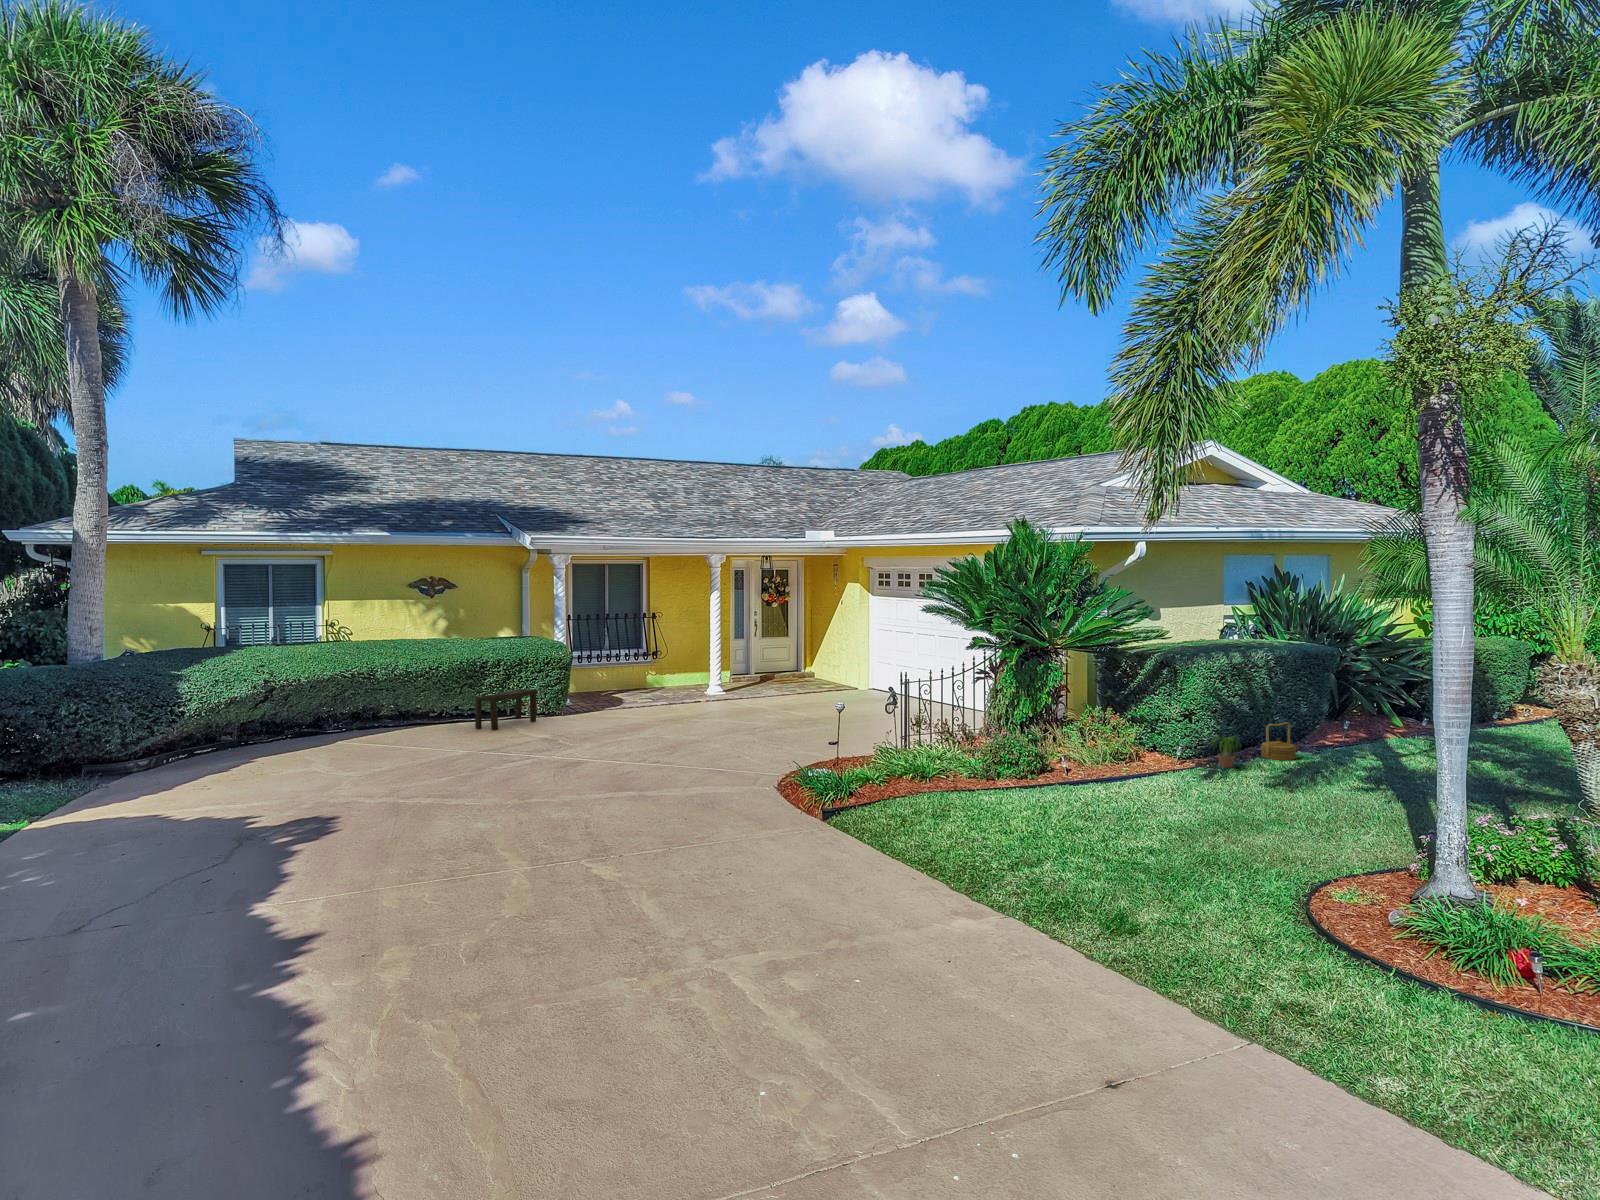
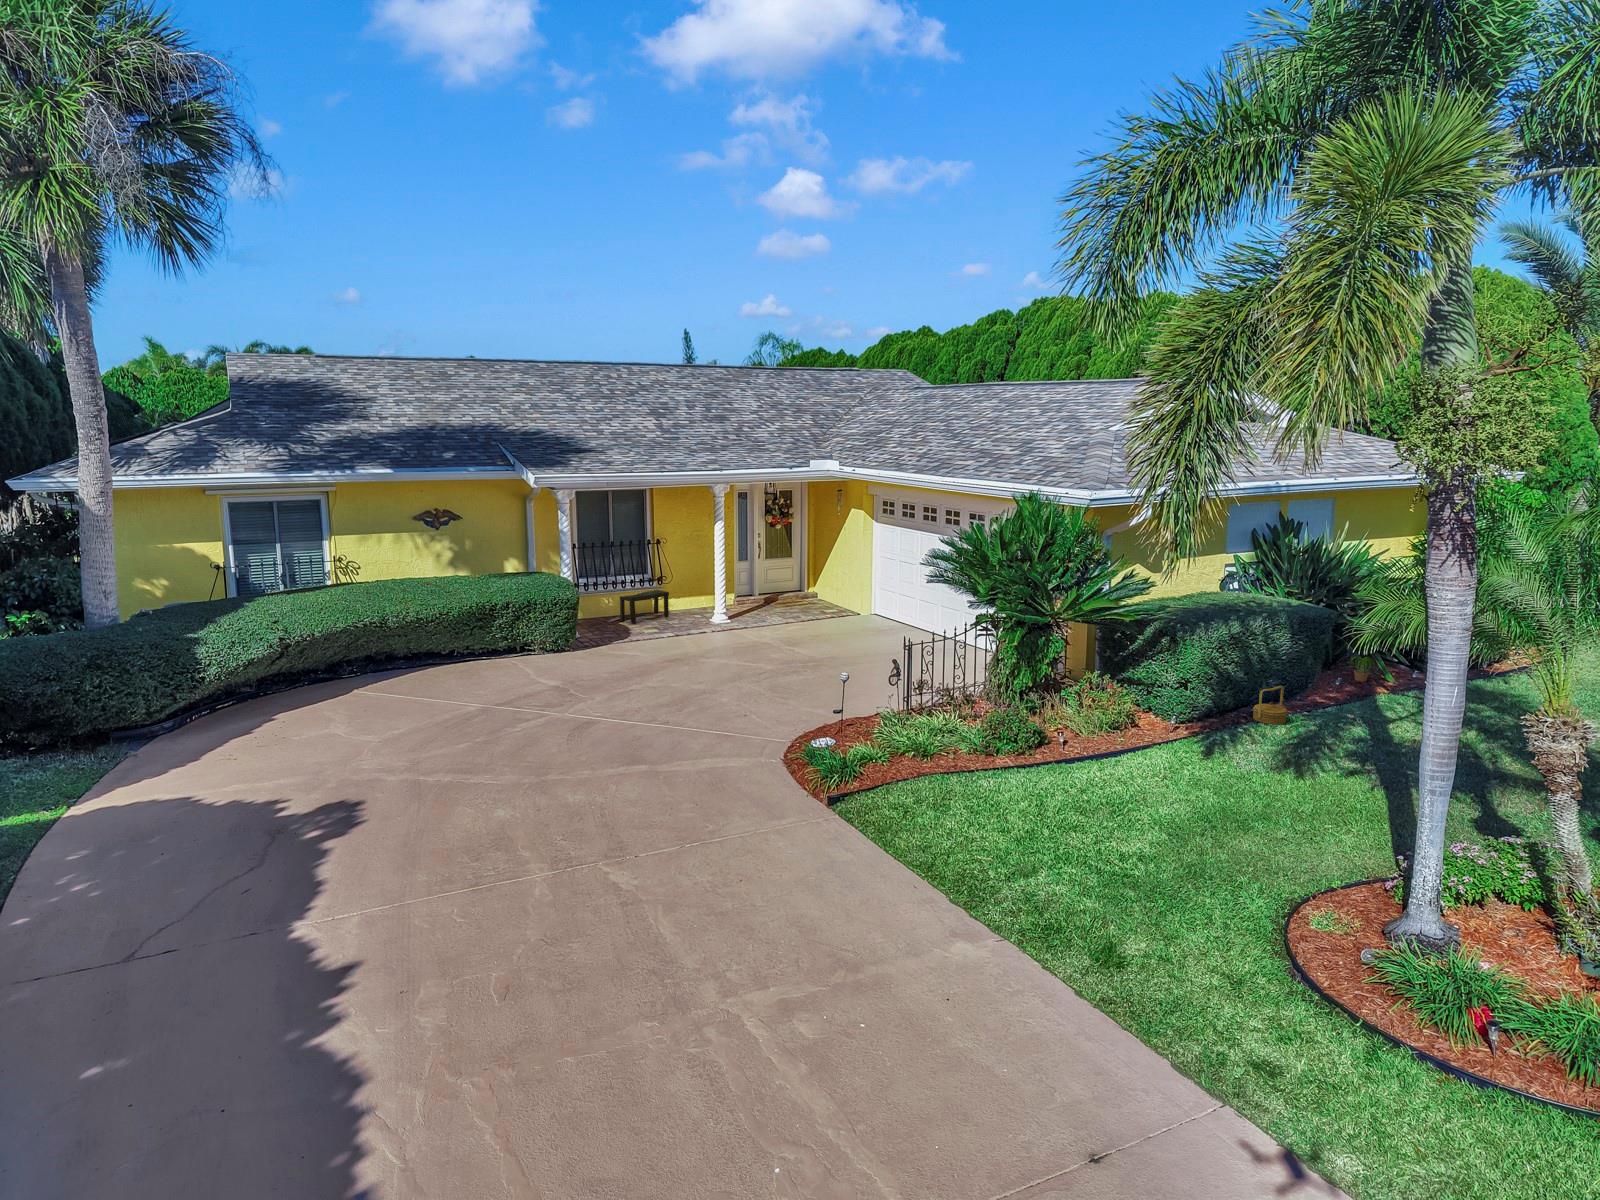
bench: present [475,689,537,730] -> present [620,590,669,624]
potted plant: present [1213,736,1241,768] -> present [1350,656,1375,682]

